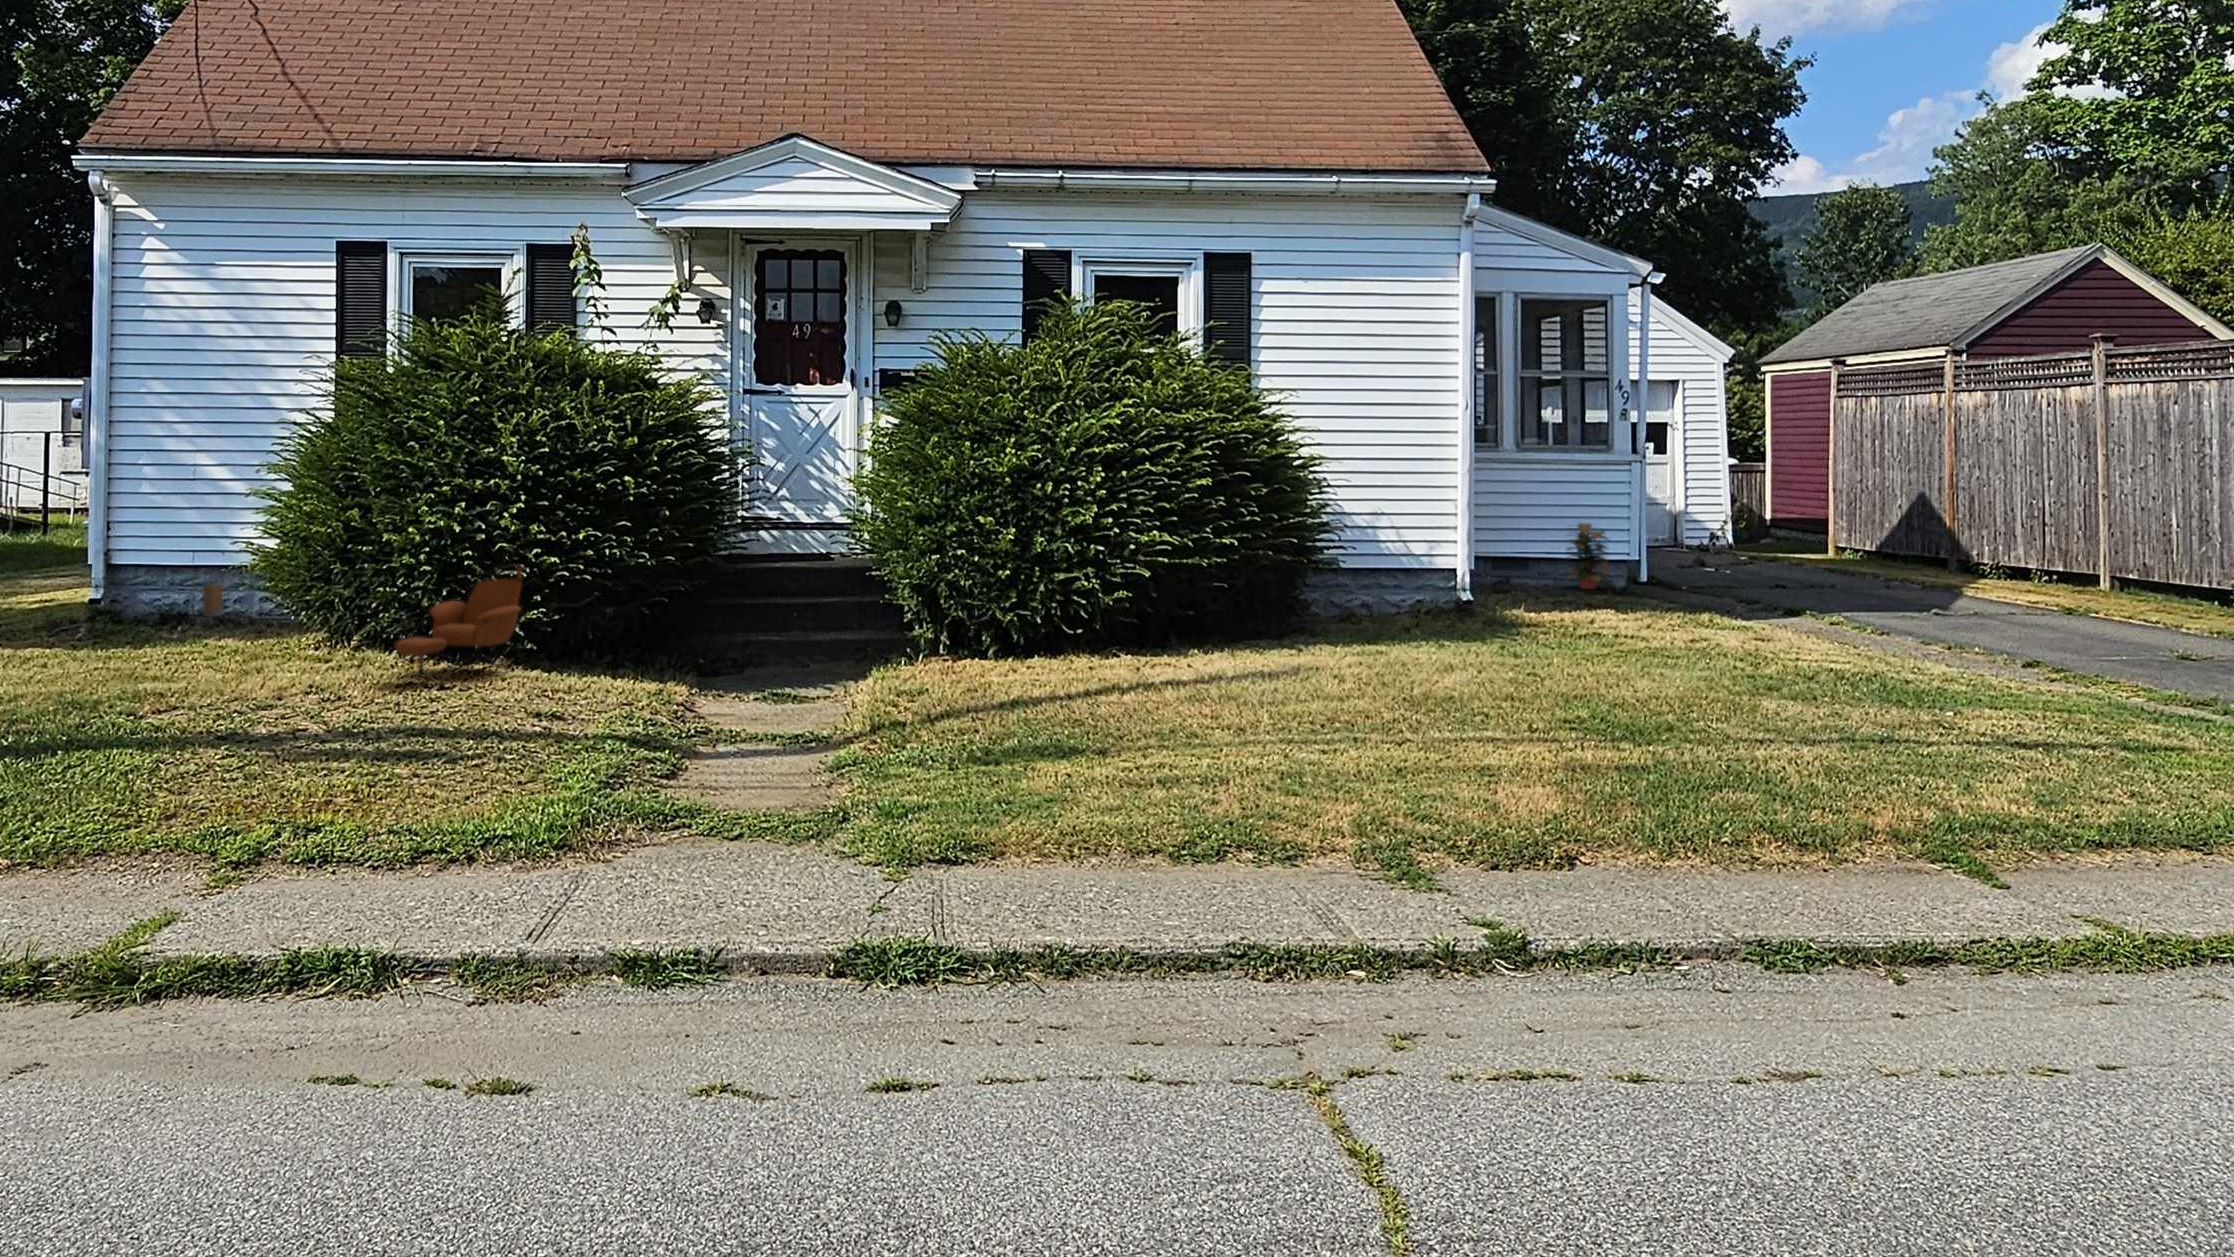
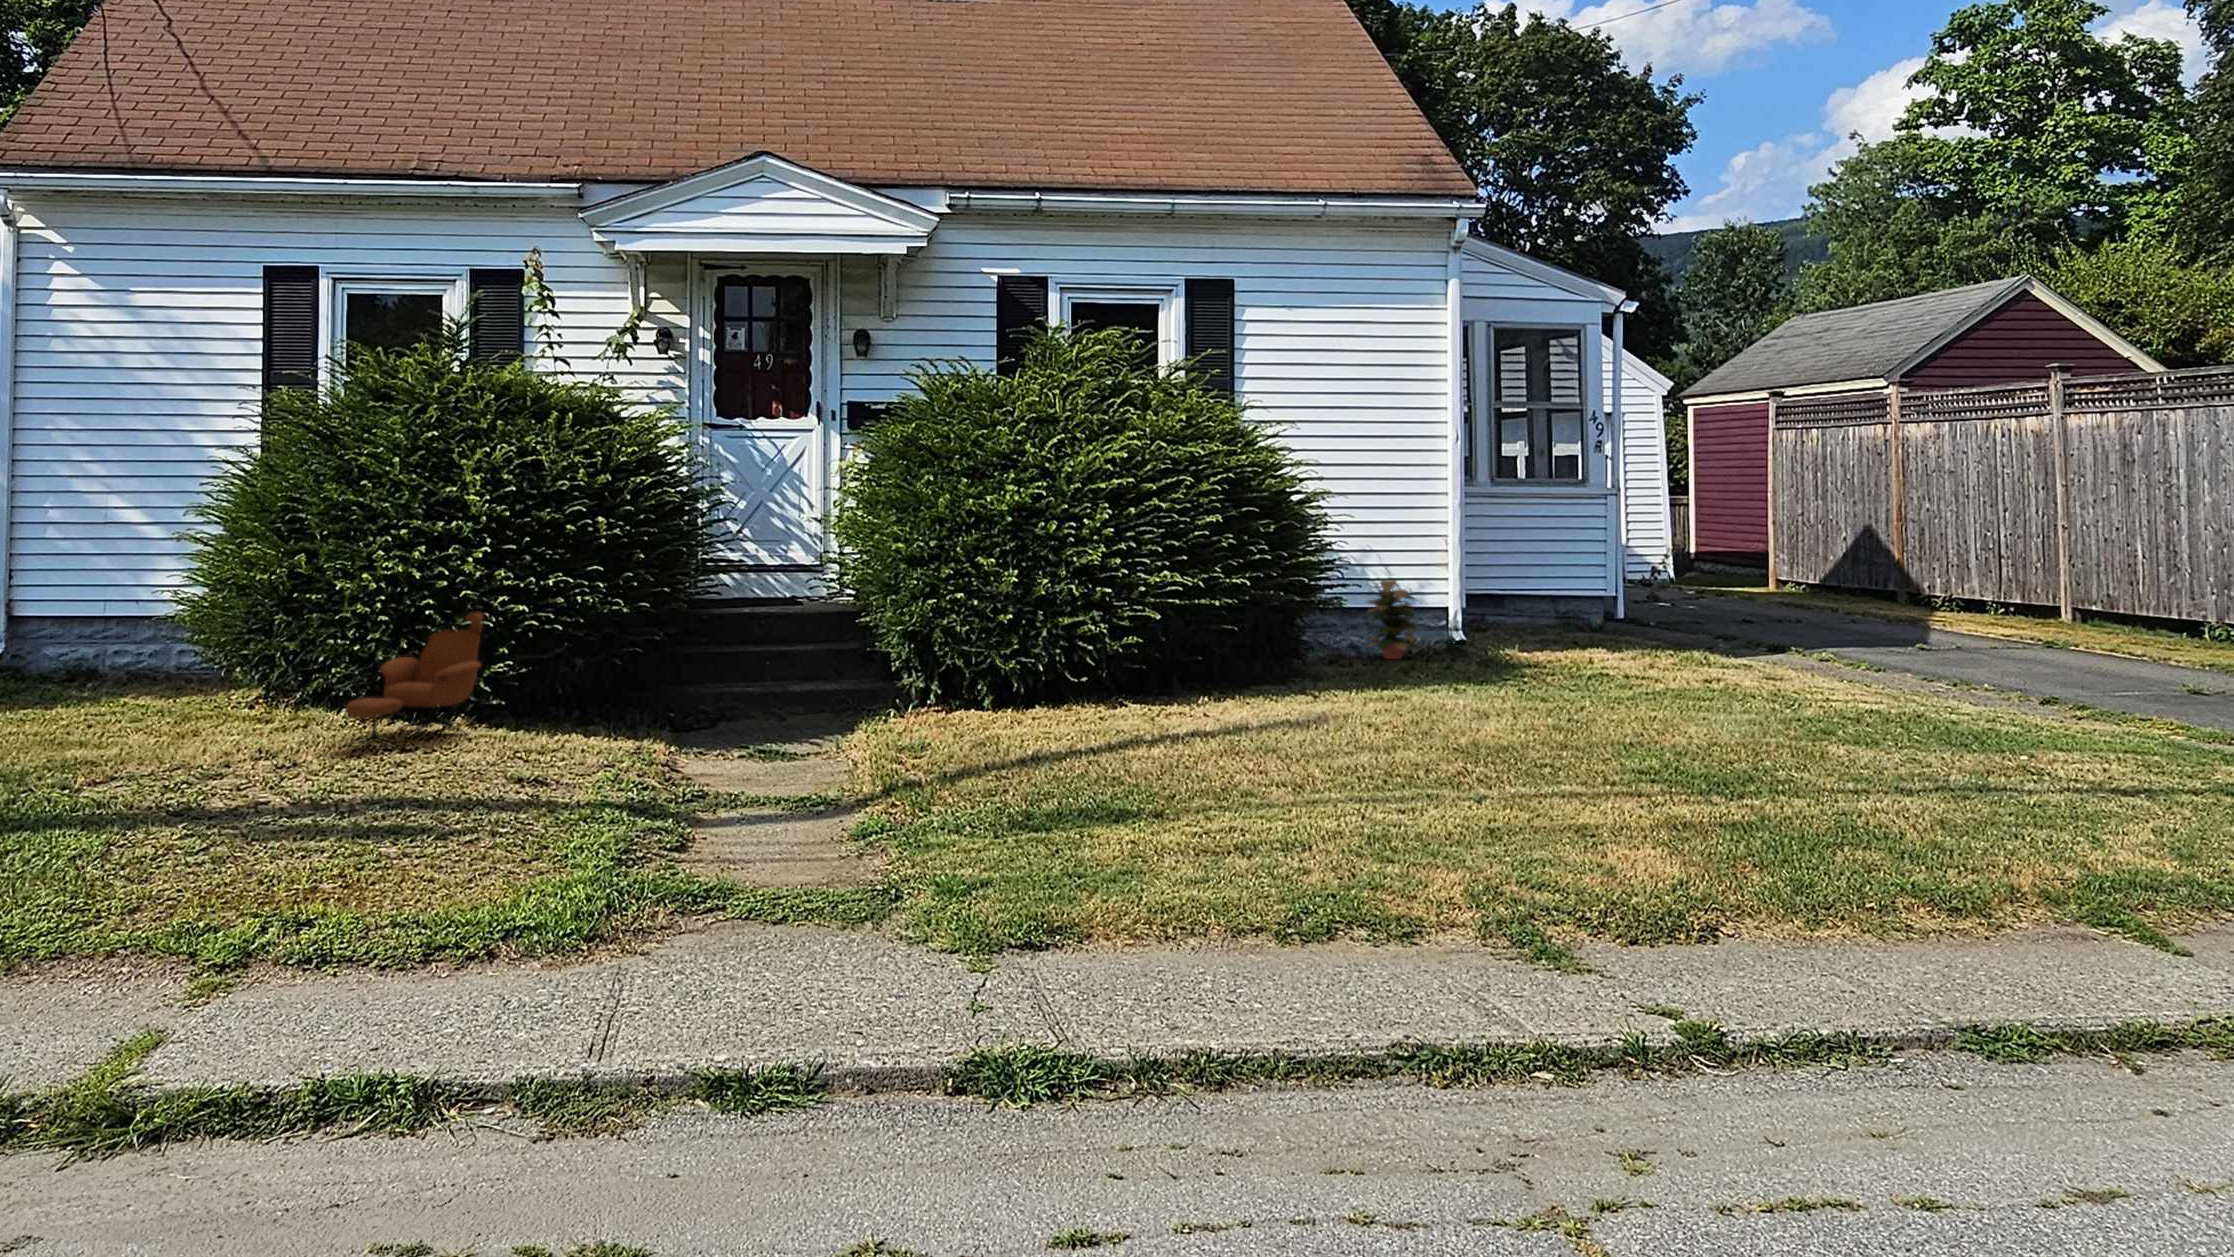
decorative plant: present [1567,523,1608,589] -> present [1368,580,1416,659]
watering can: present [194,571,230,617] -> none [98,625,145,677]

